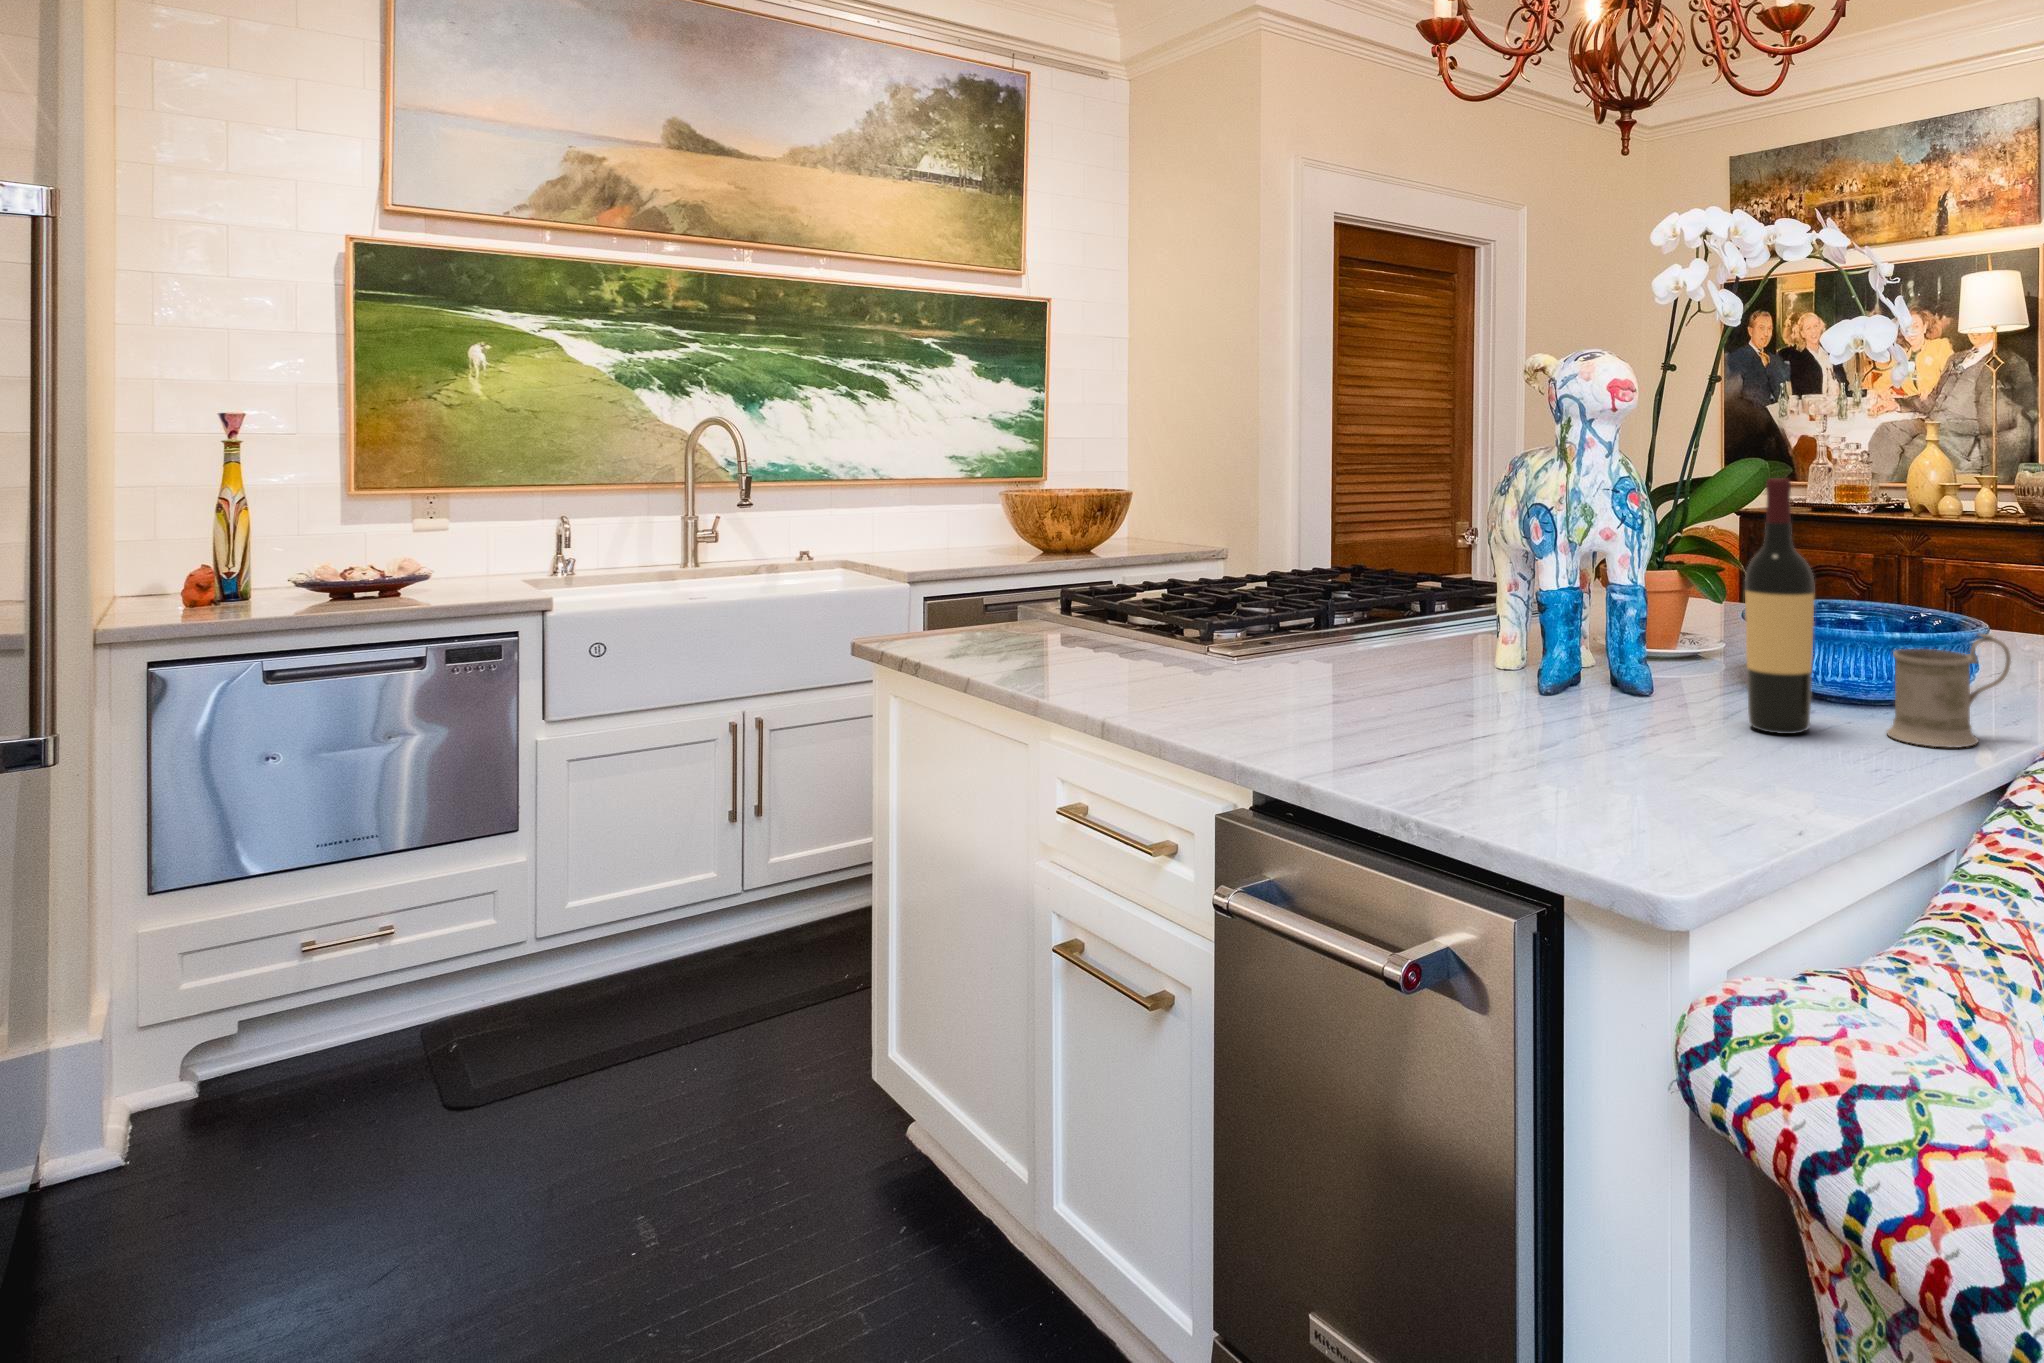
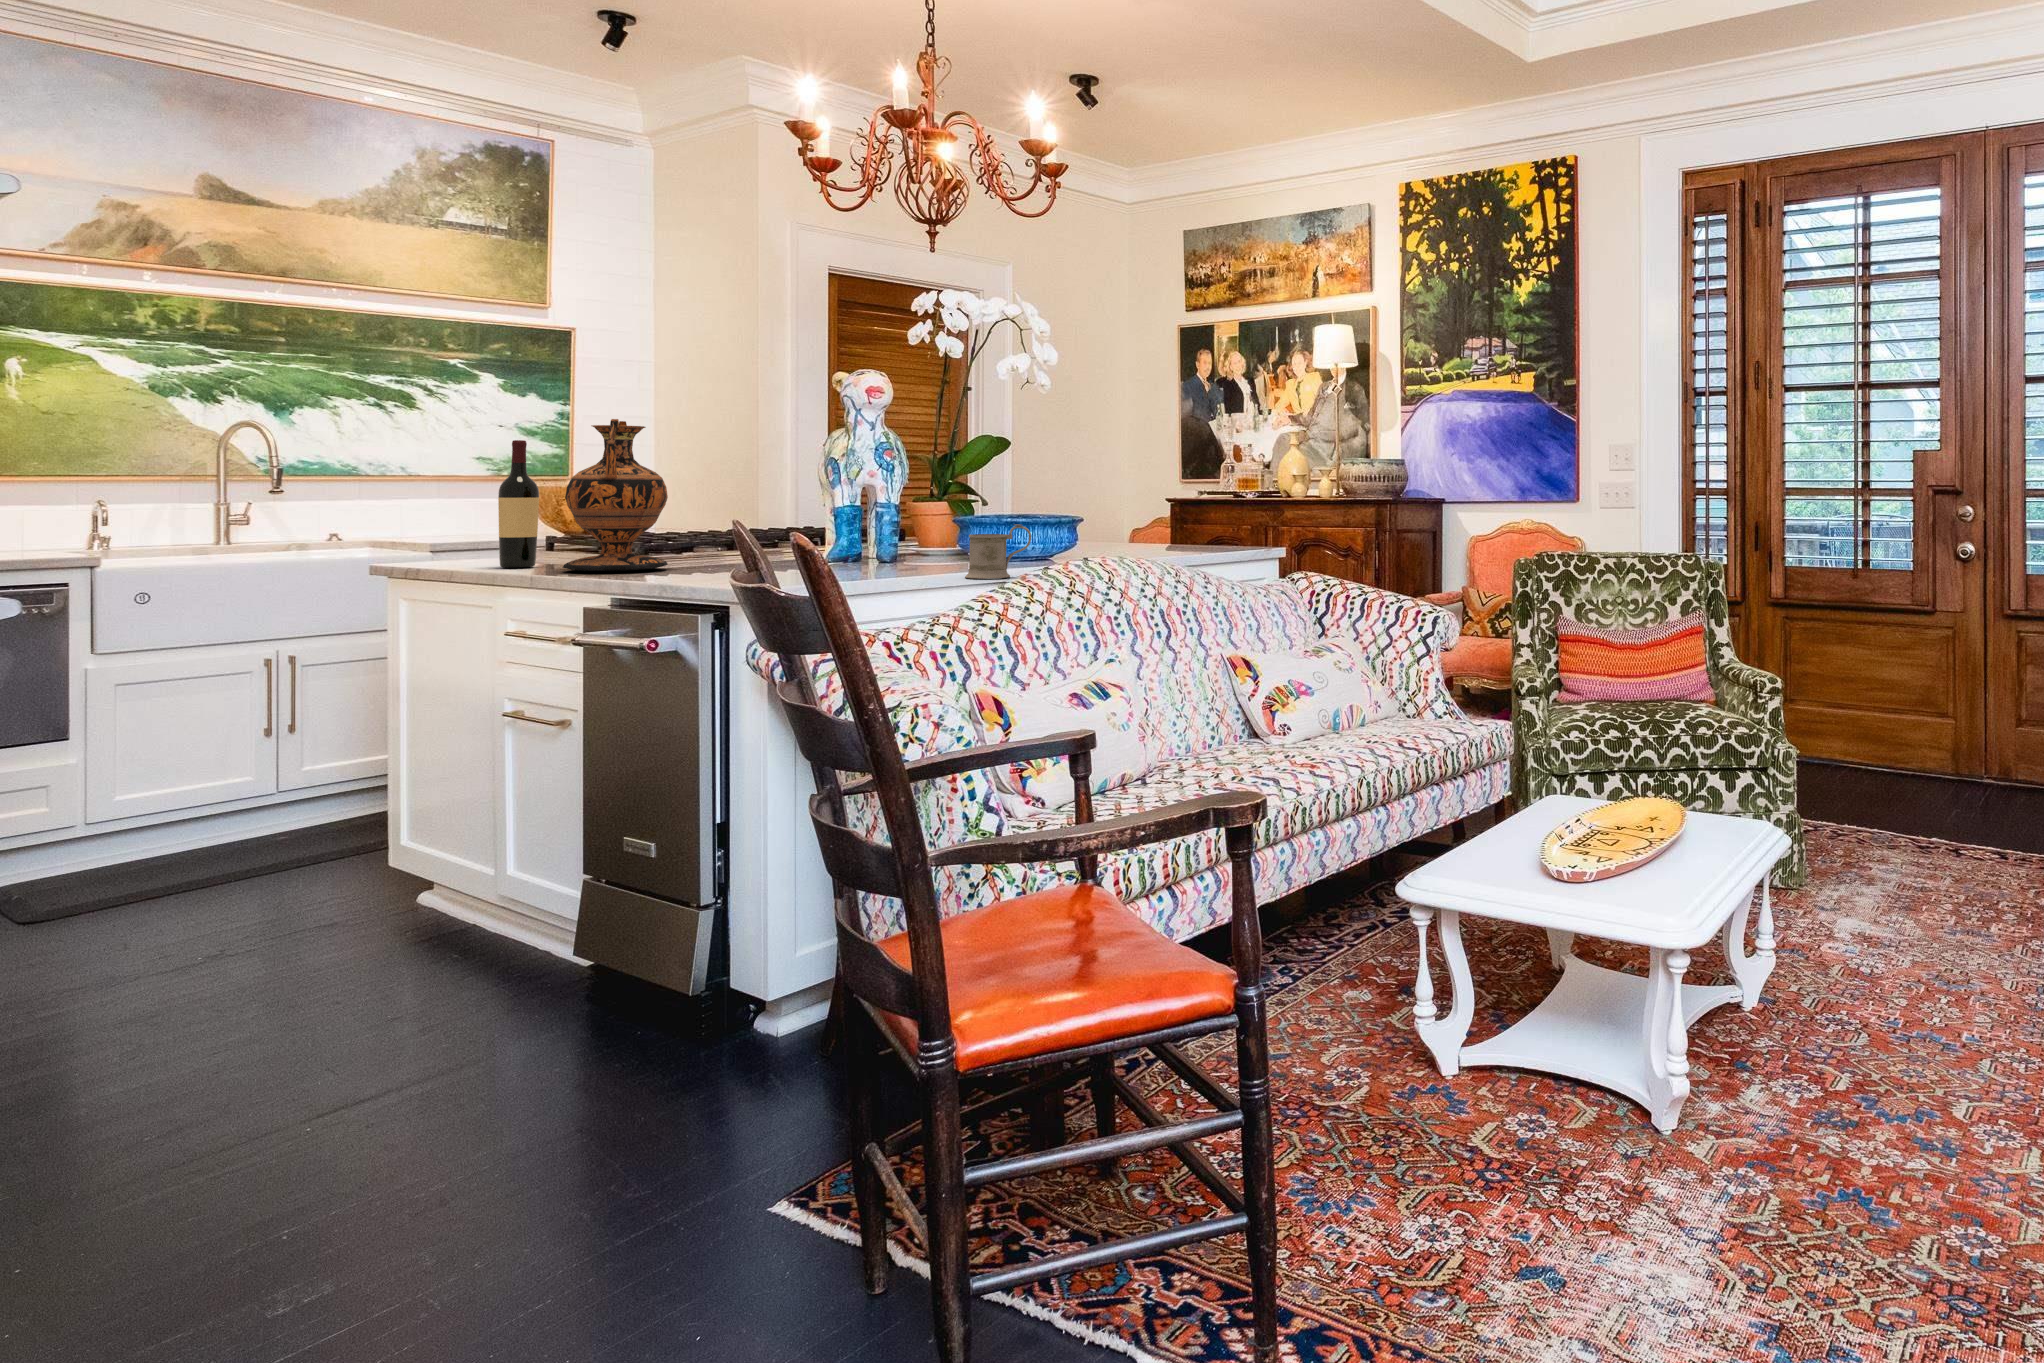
vase: none [1160,429,1313,694] -> present [562,419,668,571]
wine bottle: present [1745,478,1814,734] -> present [498,440,539,568]

